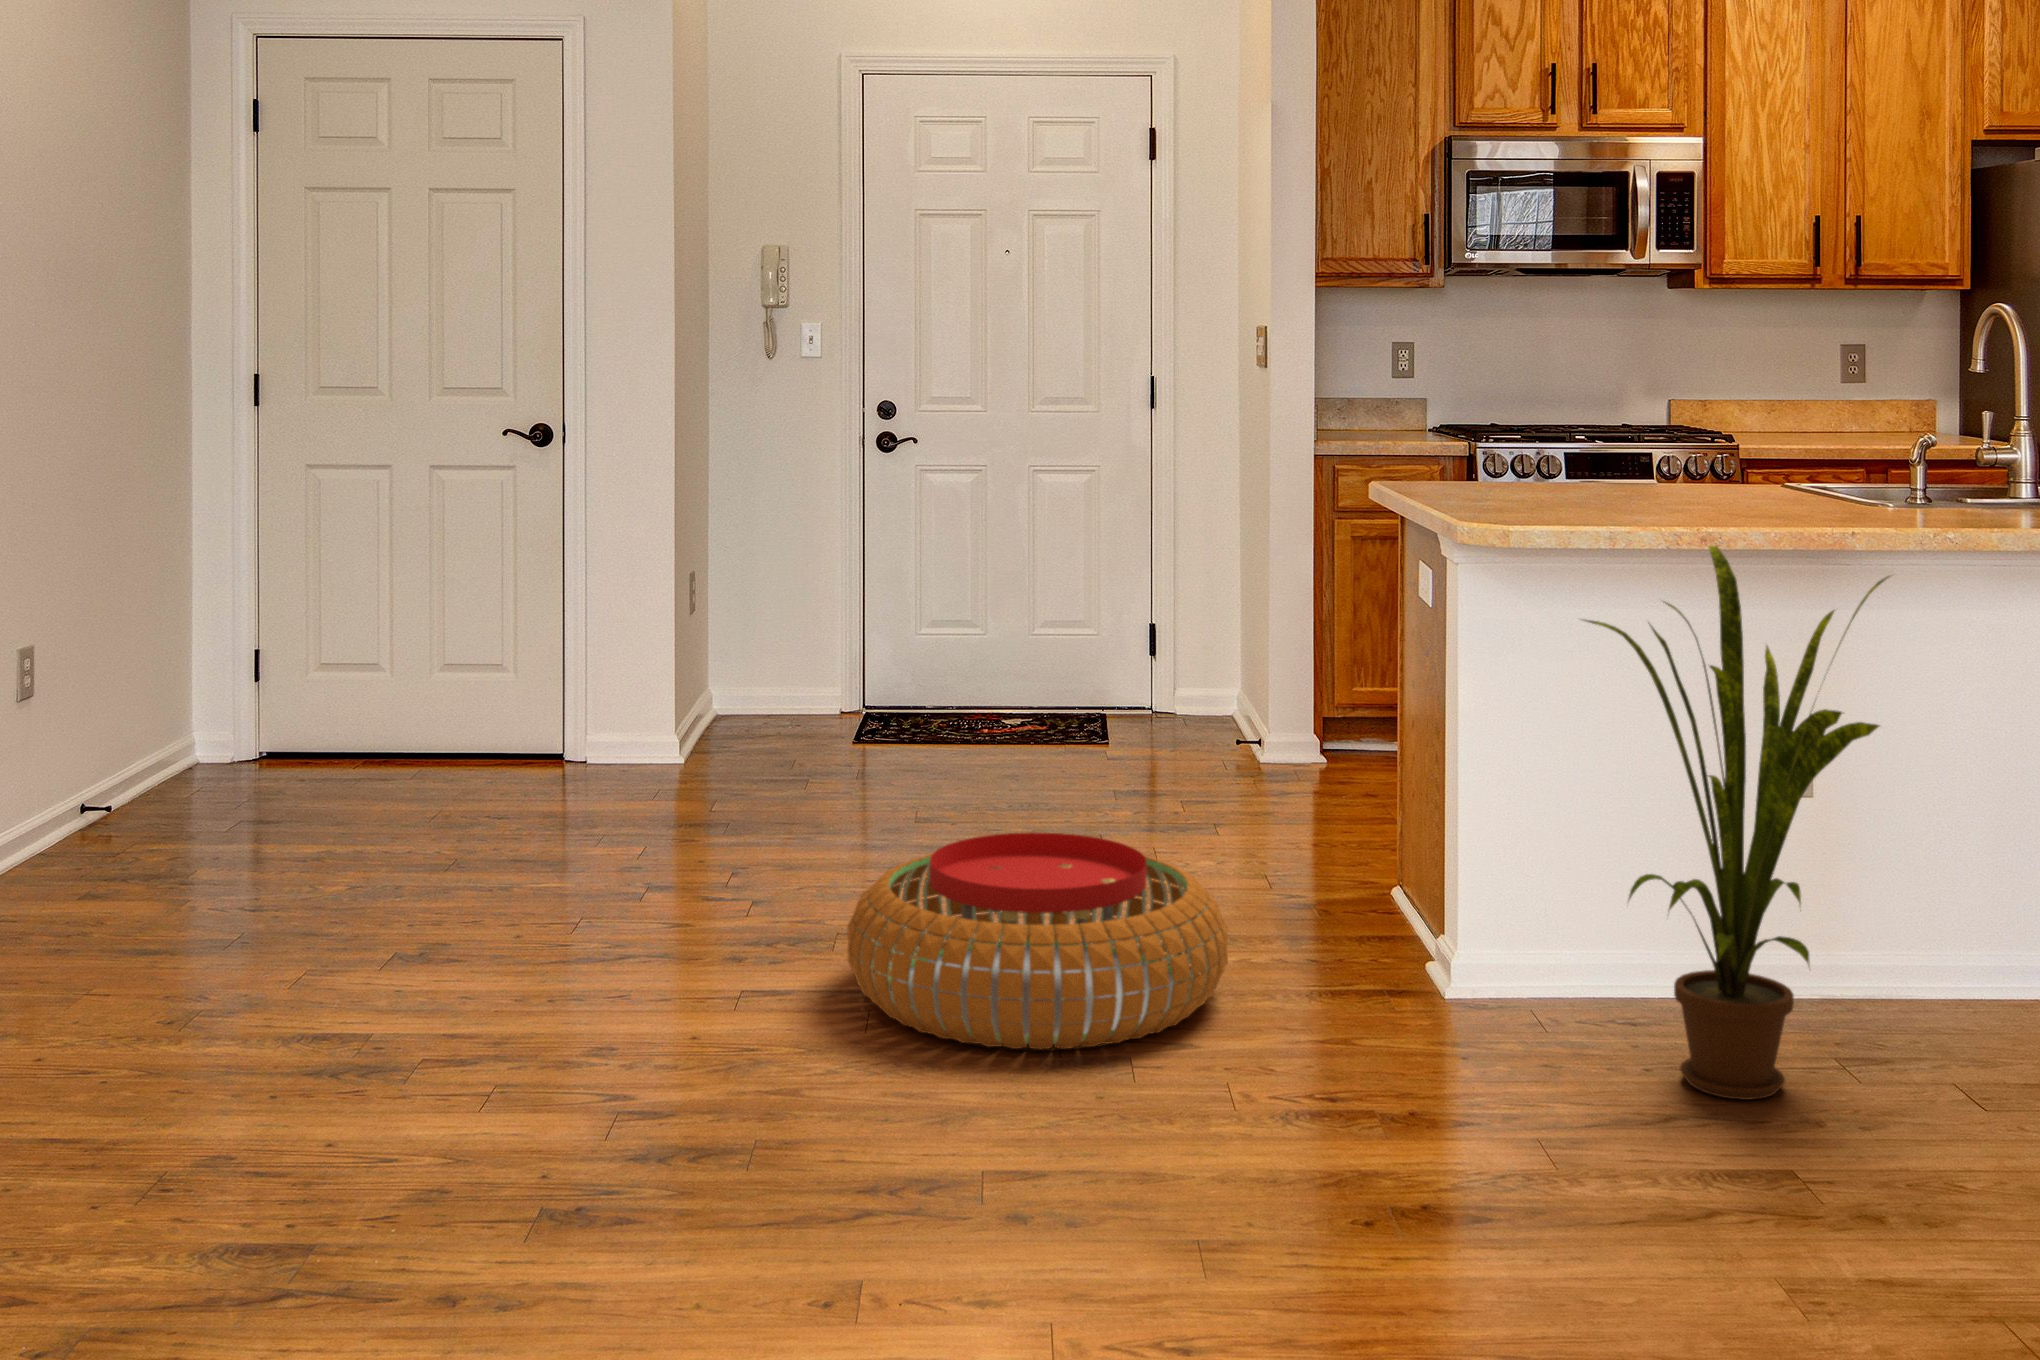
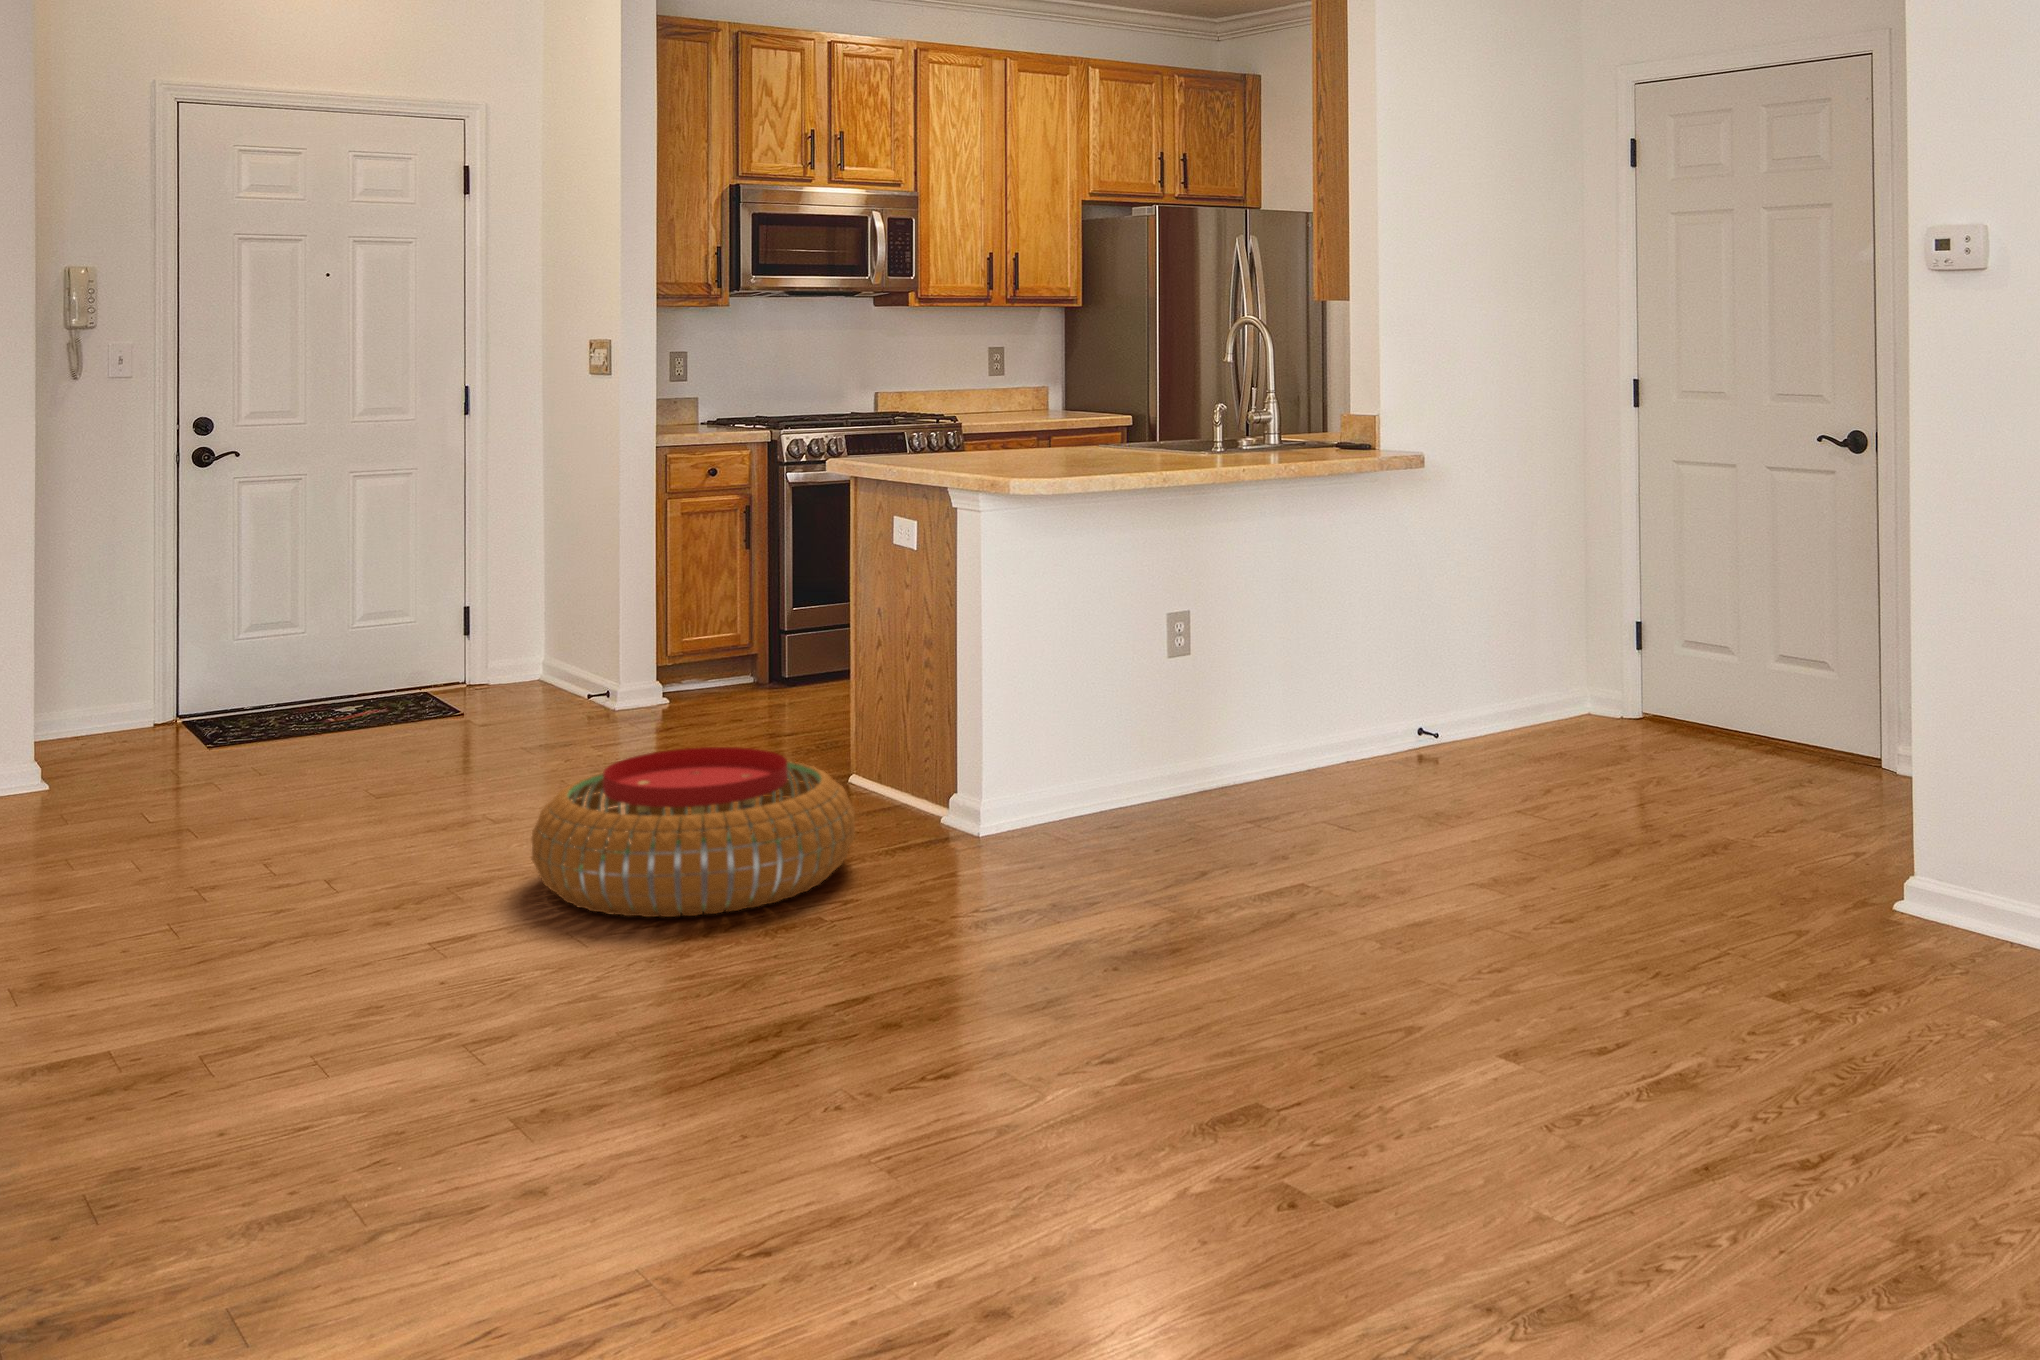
house plant: present [1584,546,1889,1100] -> none [1115,468,1321,837]

